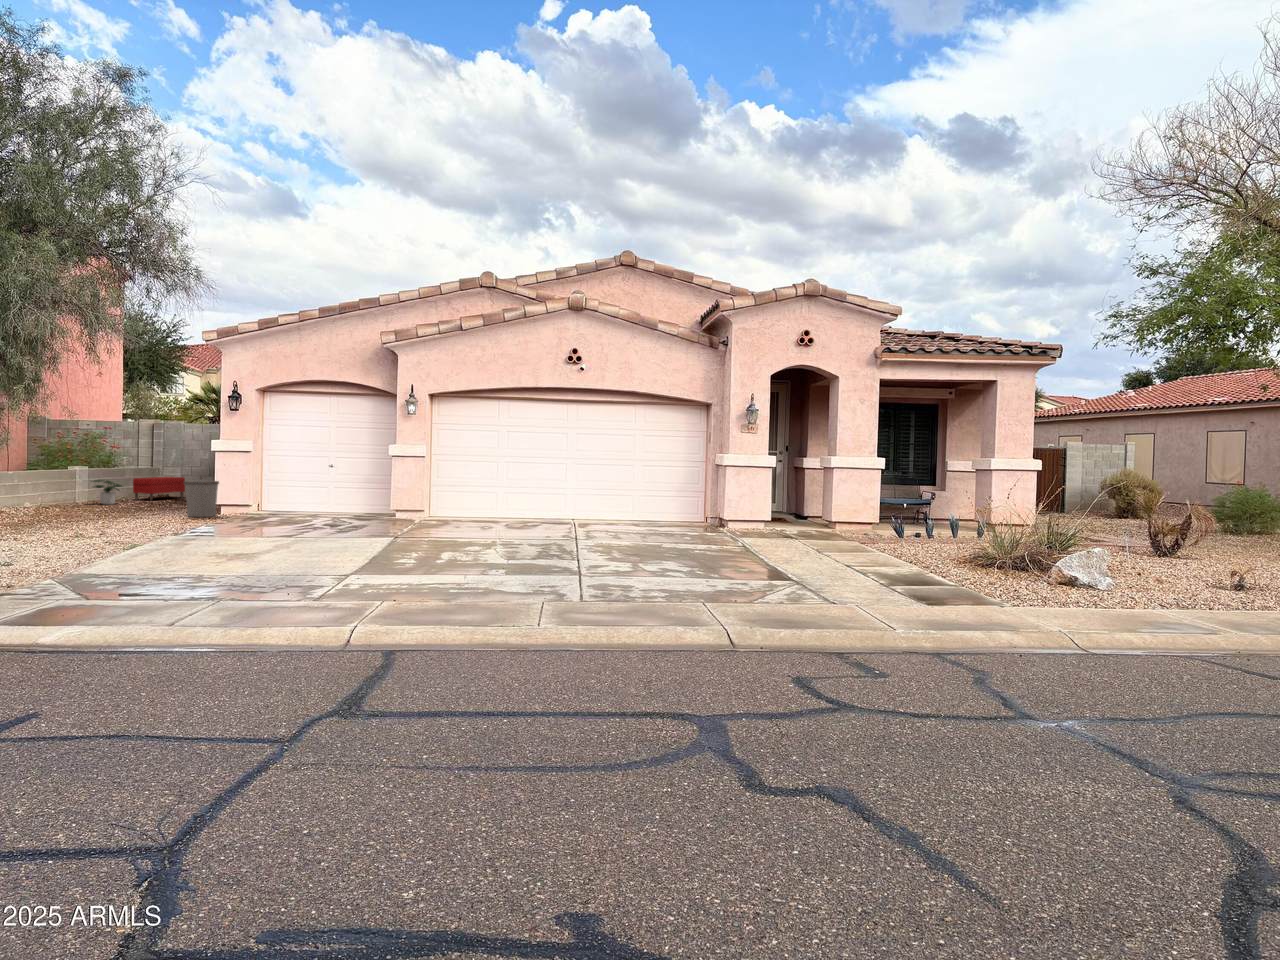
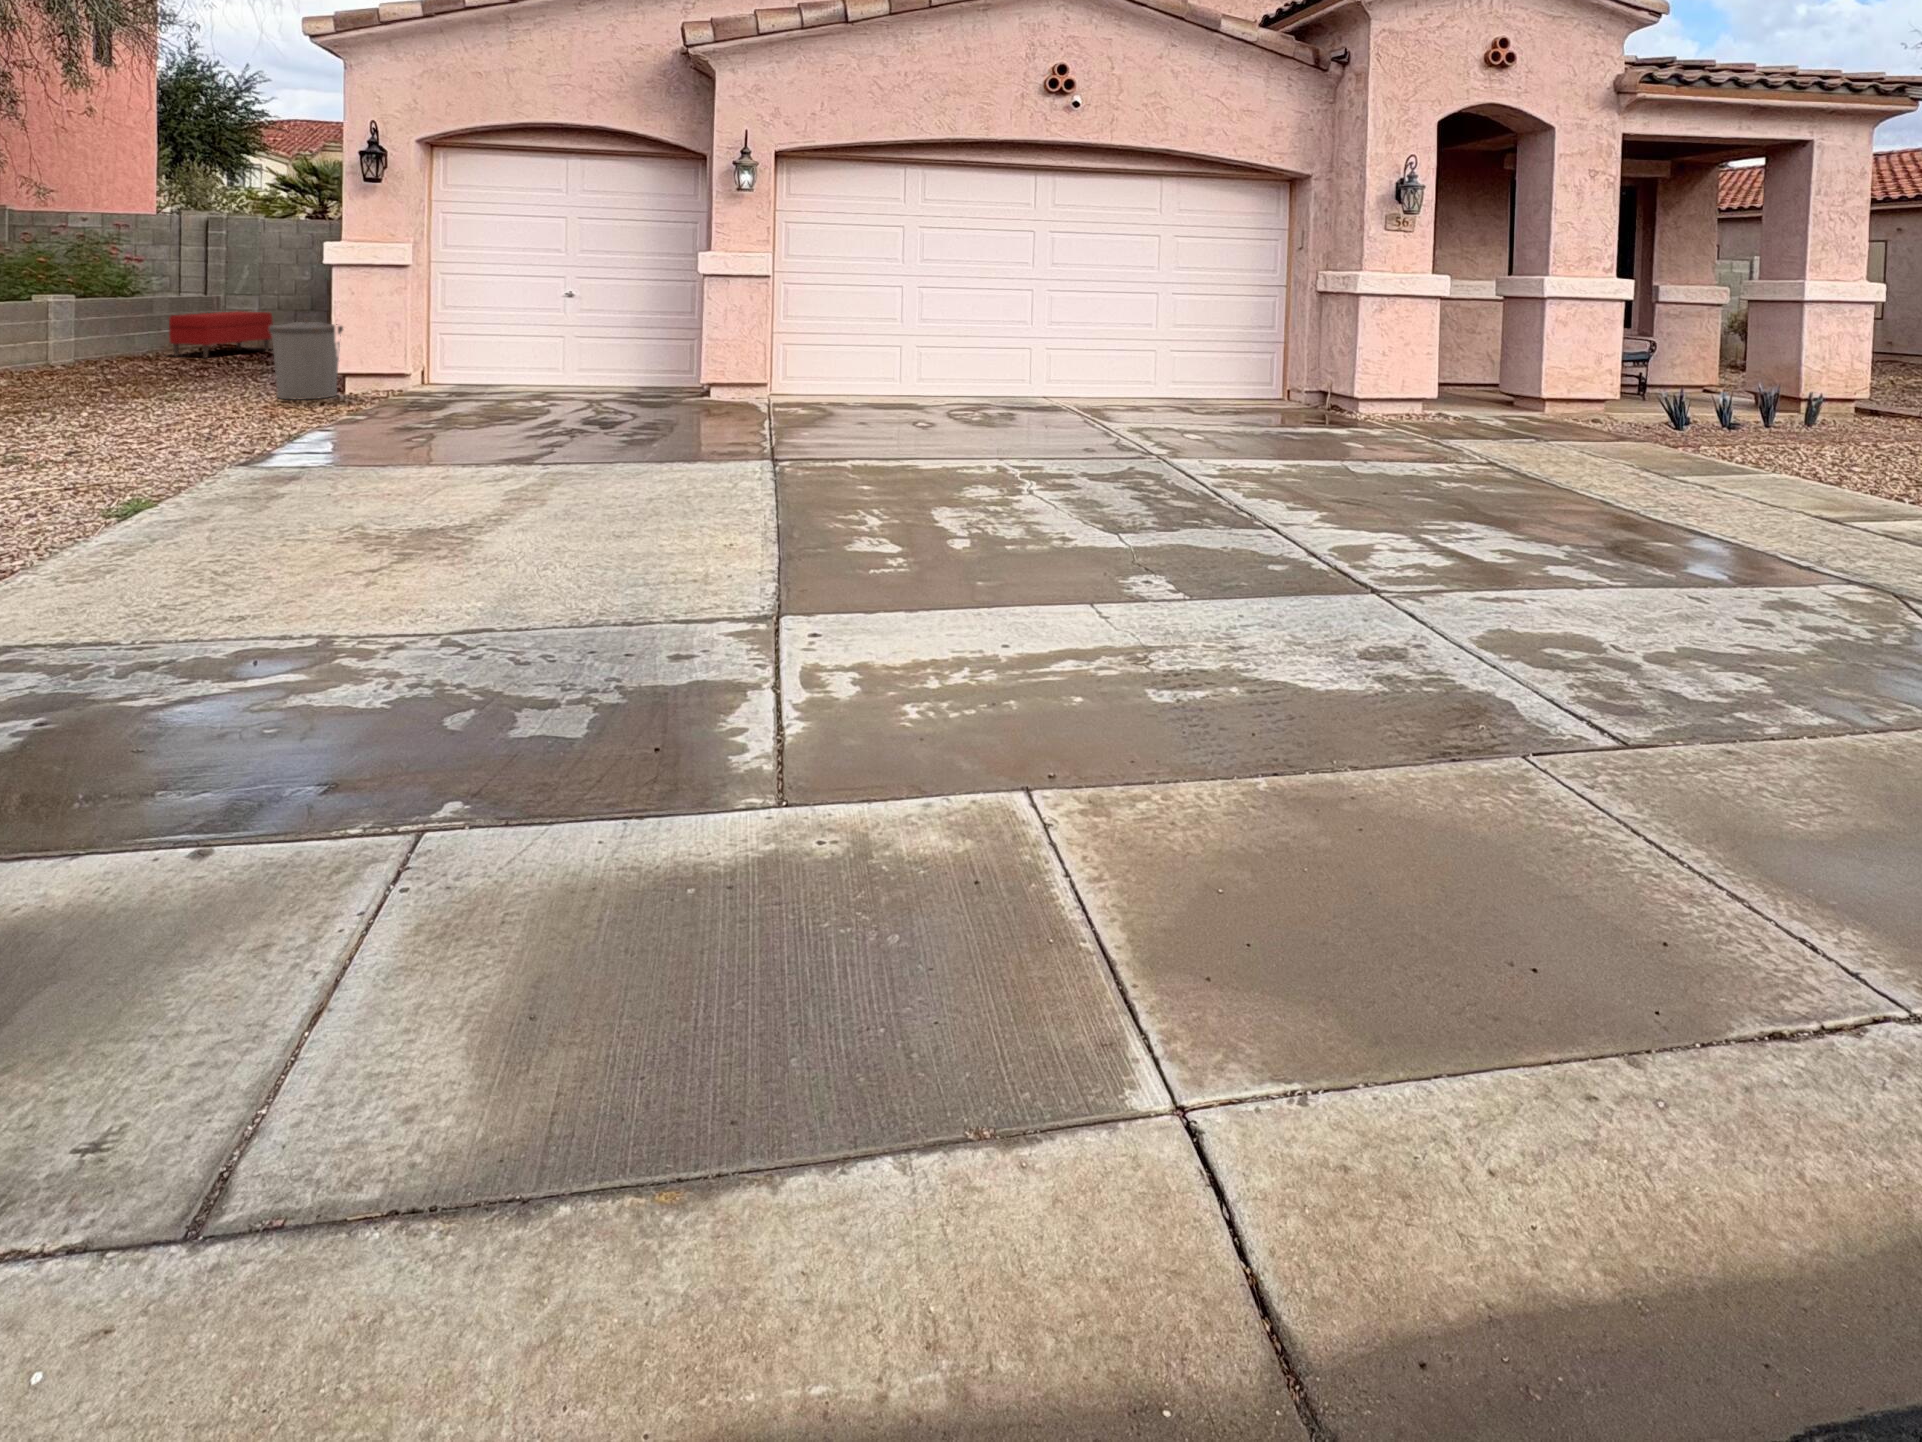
potted plant: present [93,480,122,505] -> none [78,320,150,369]

